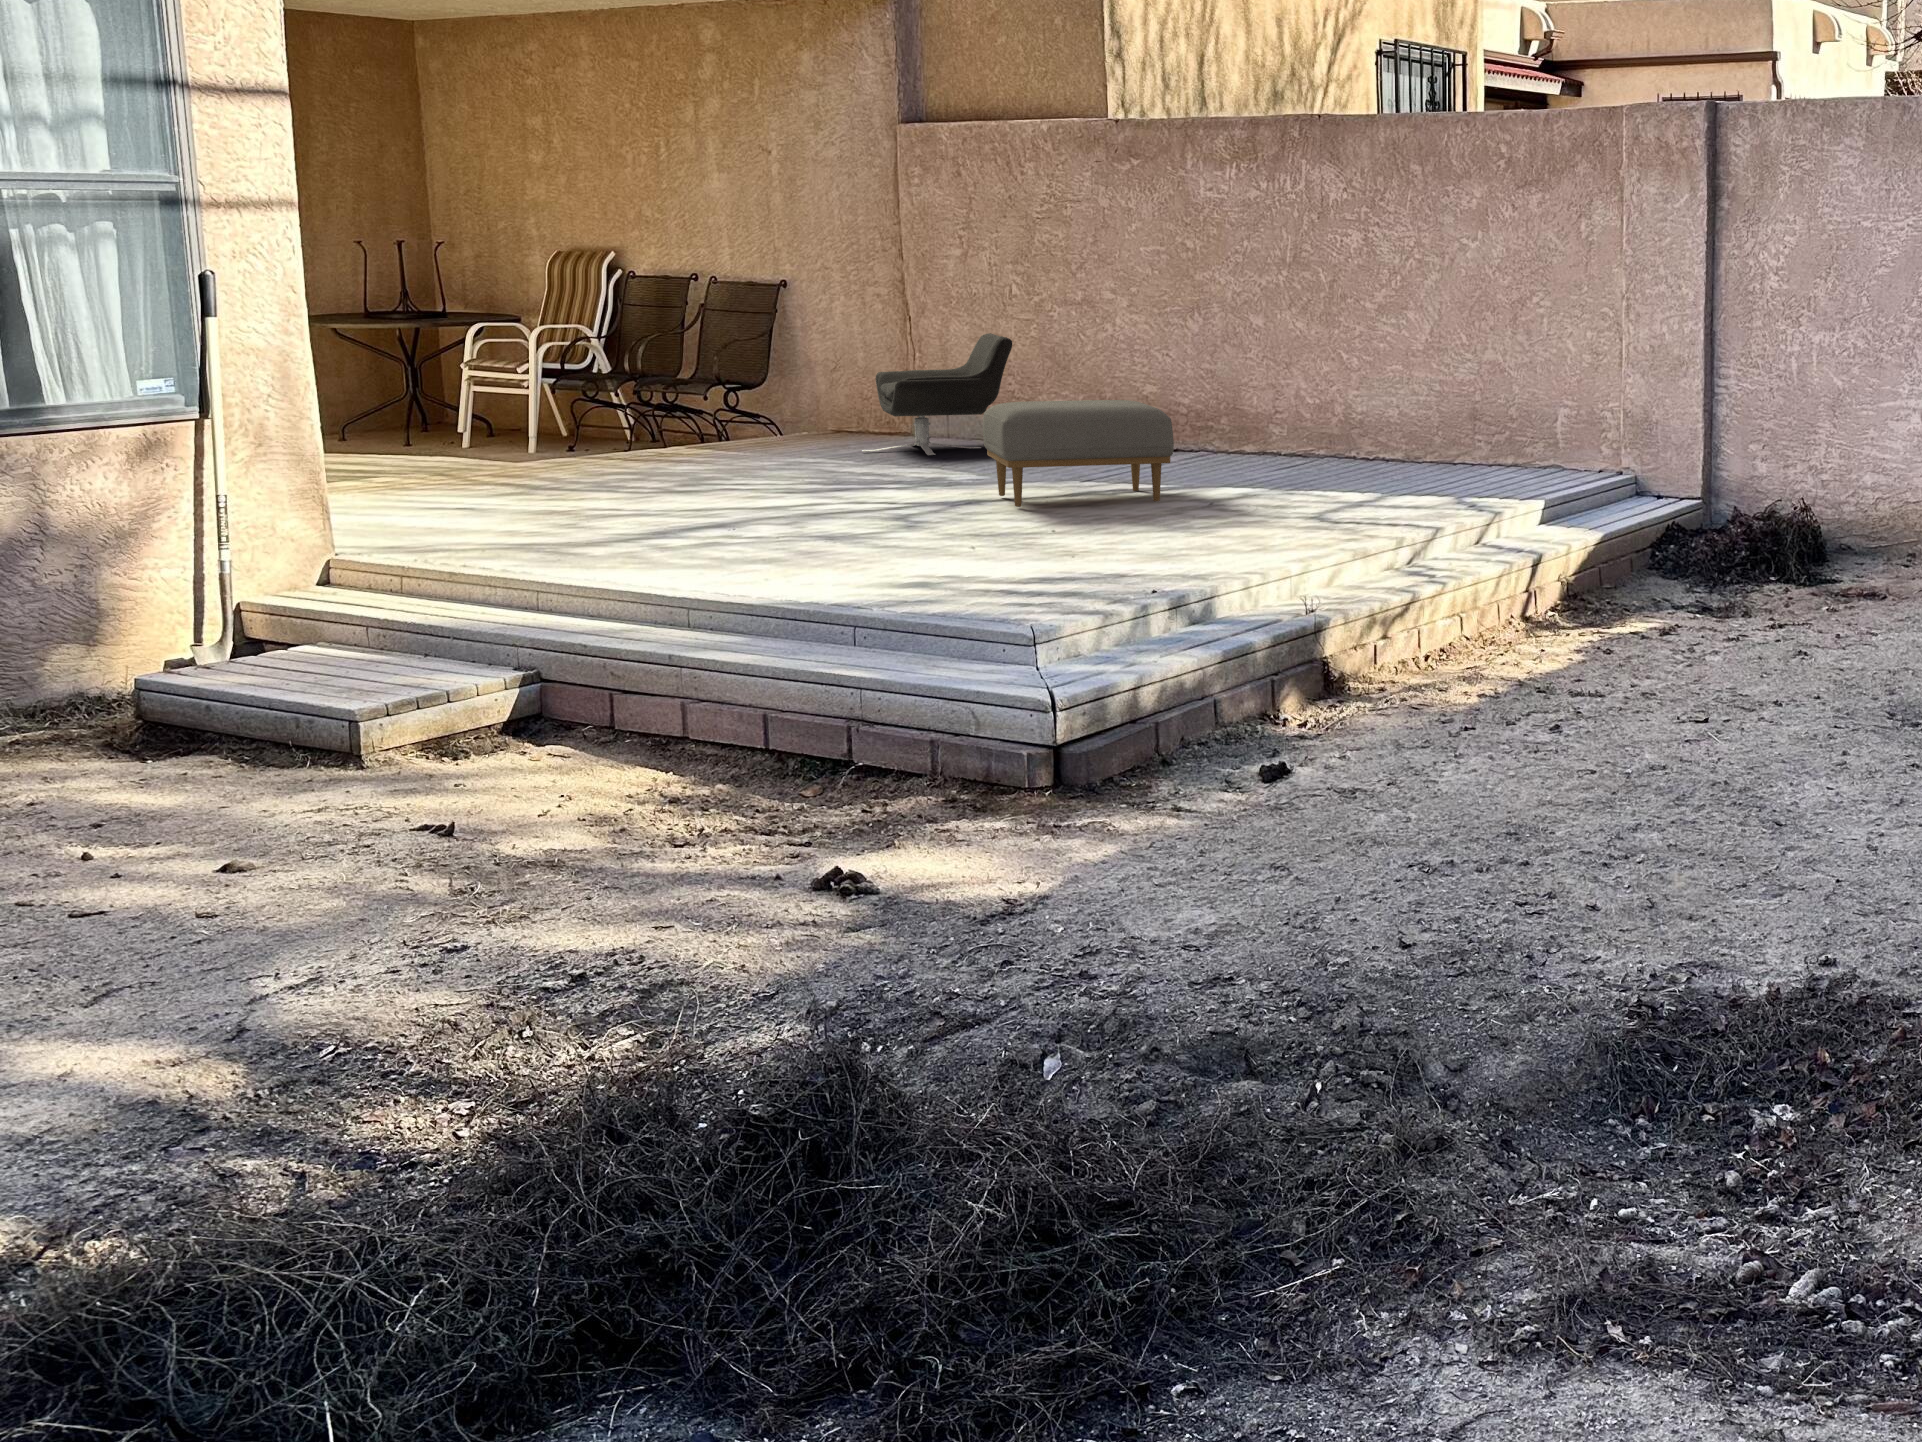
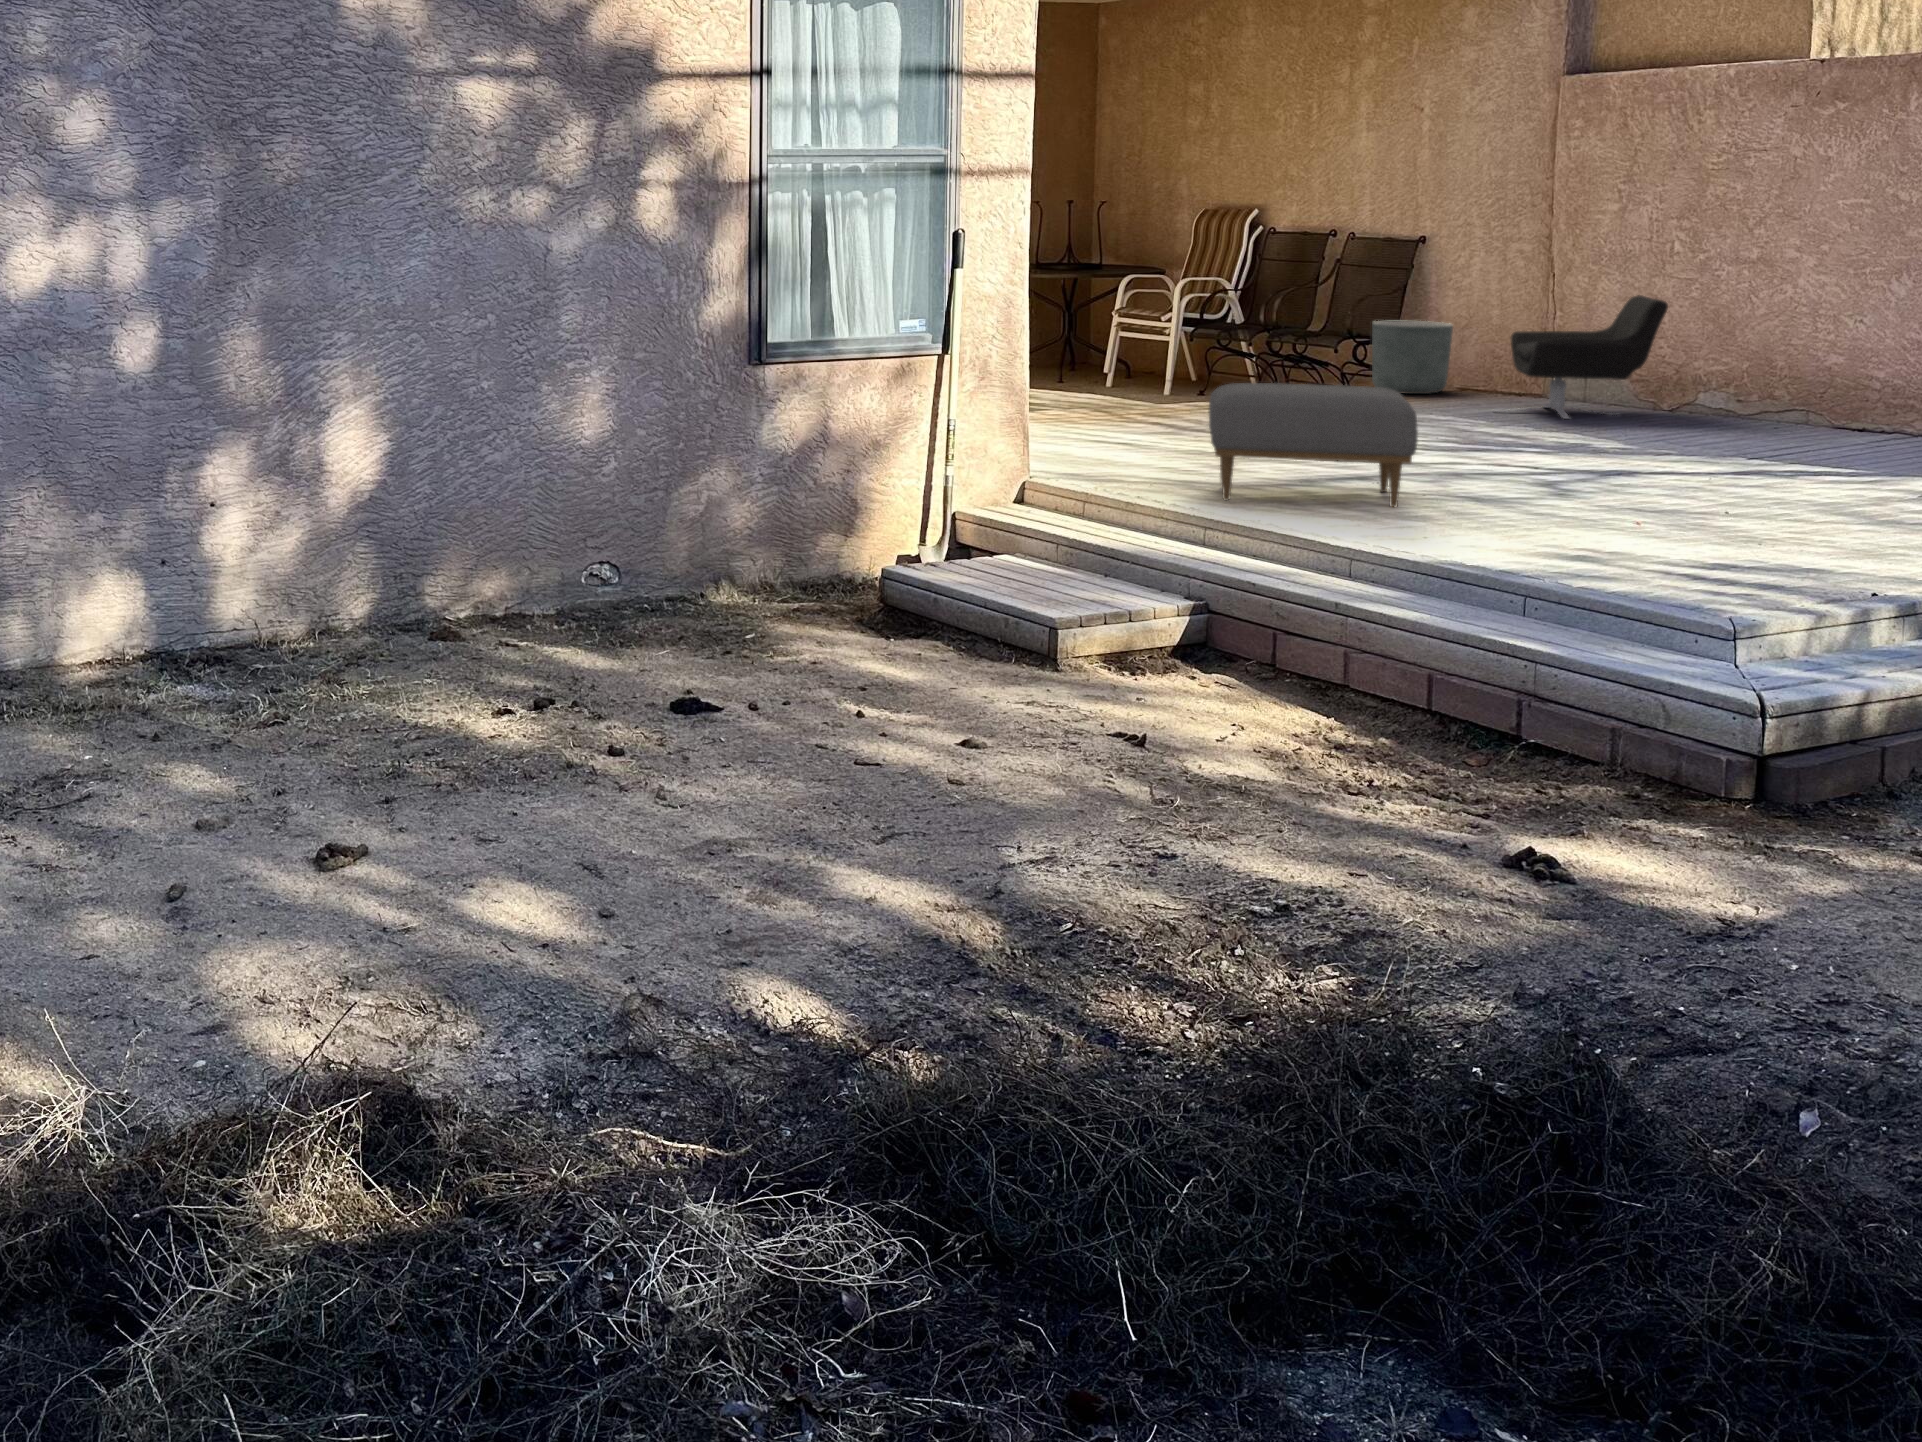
planter: none [742,365,823,439] -> present [1372,321,1453,394]
ottoman: present [983,400,1174,507] -> present [1209,383,1418,507]

